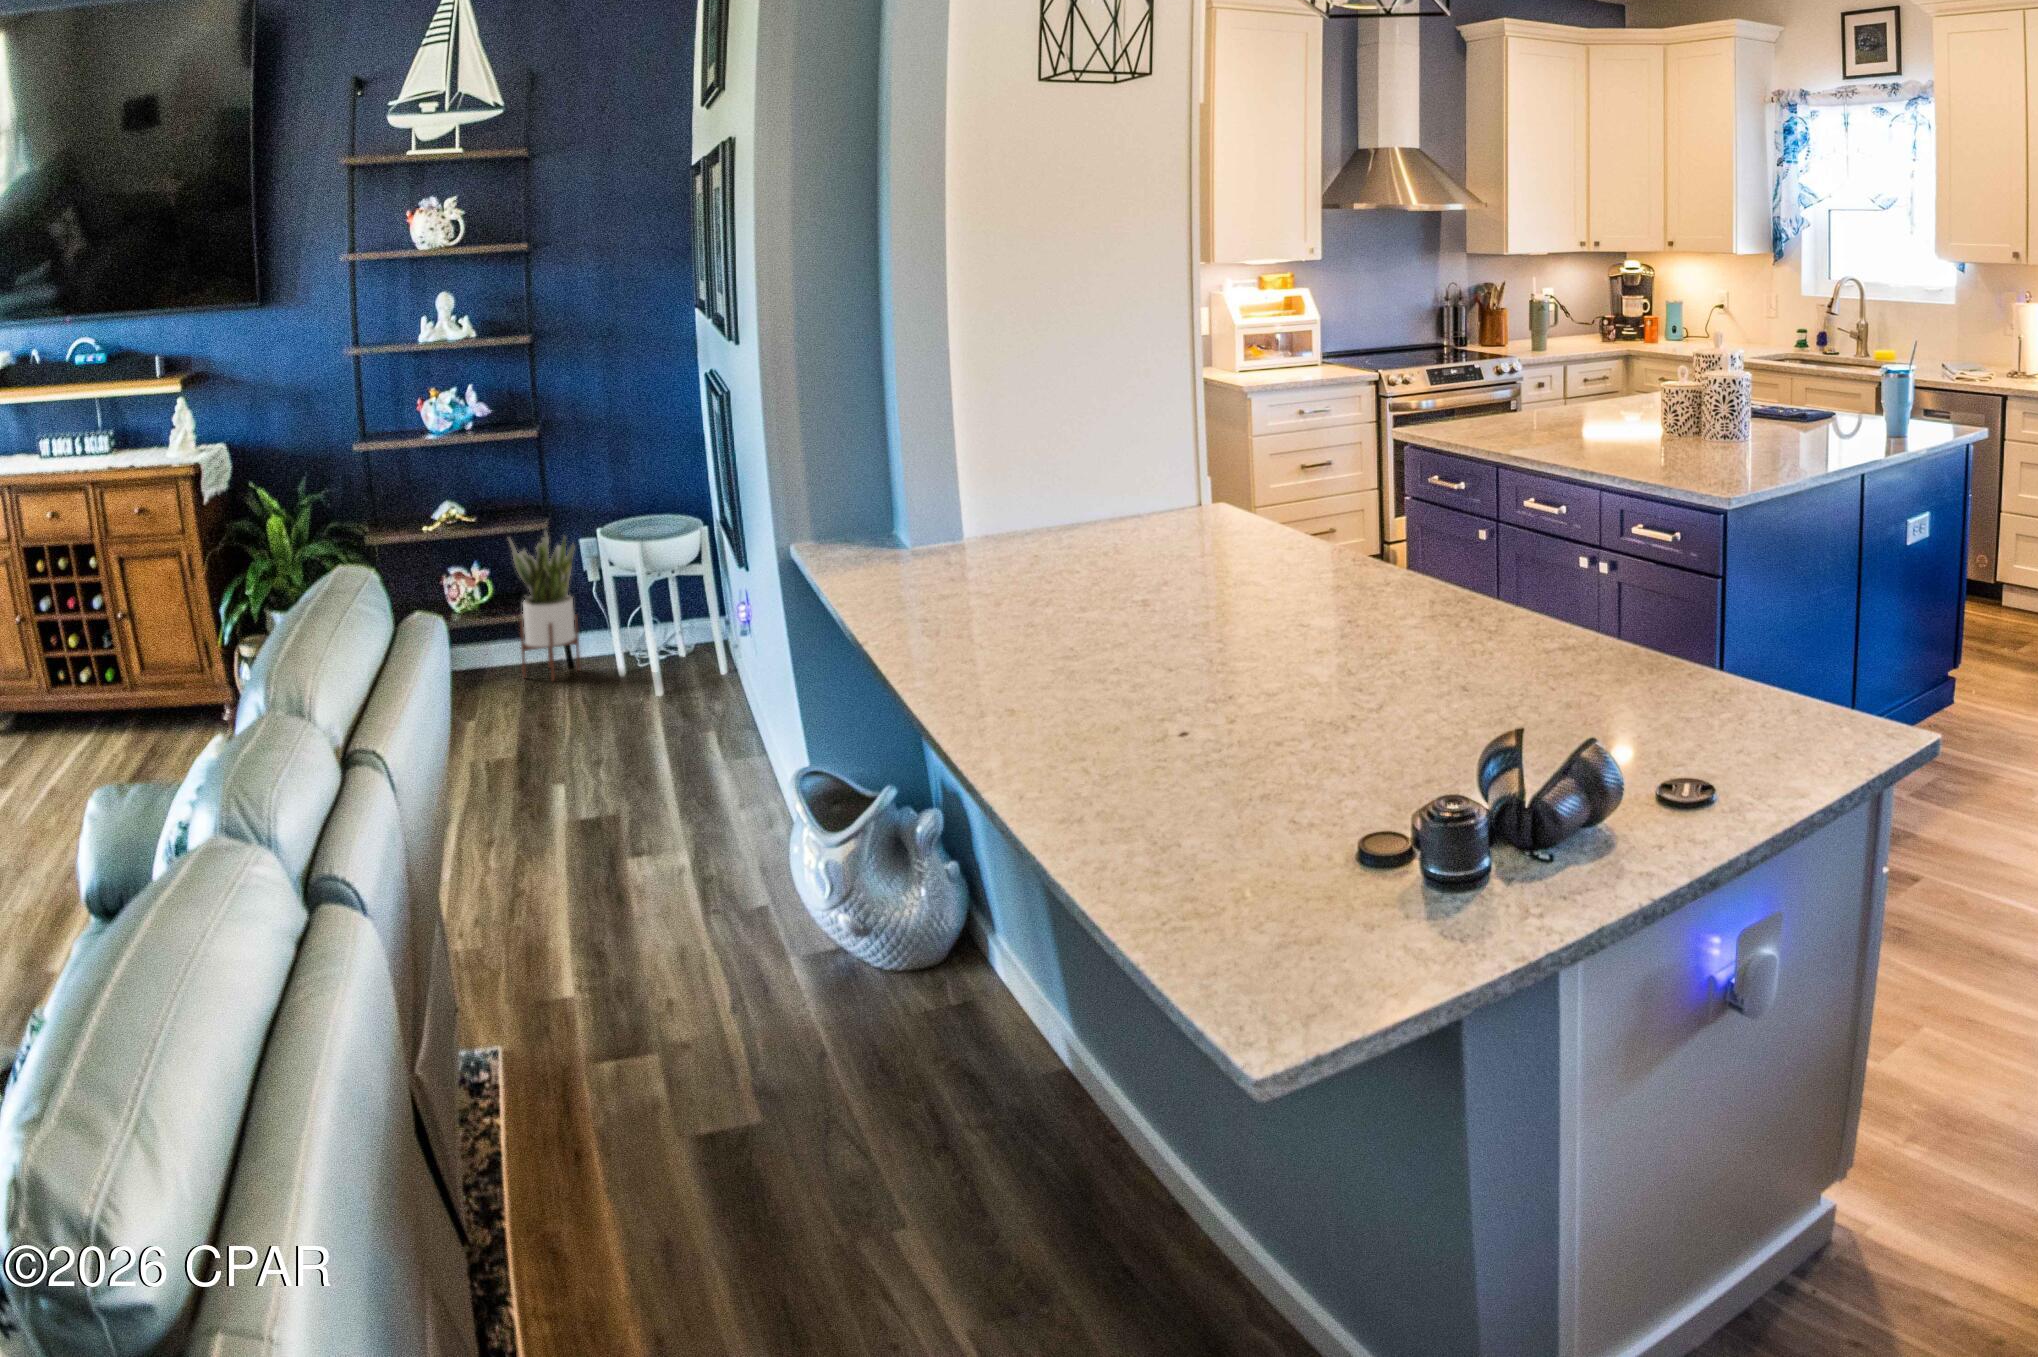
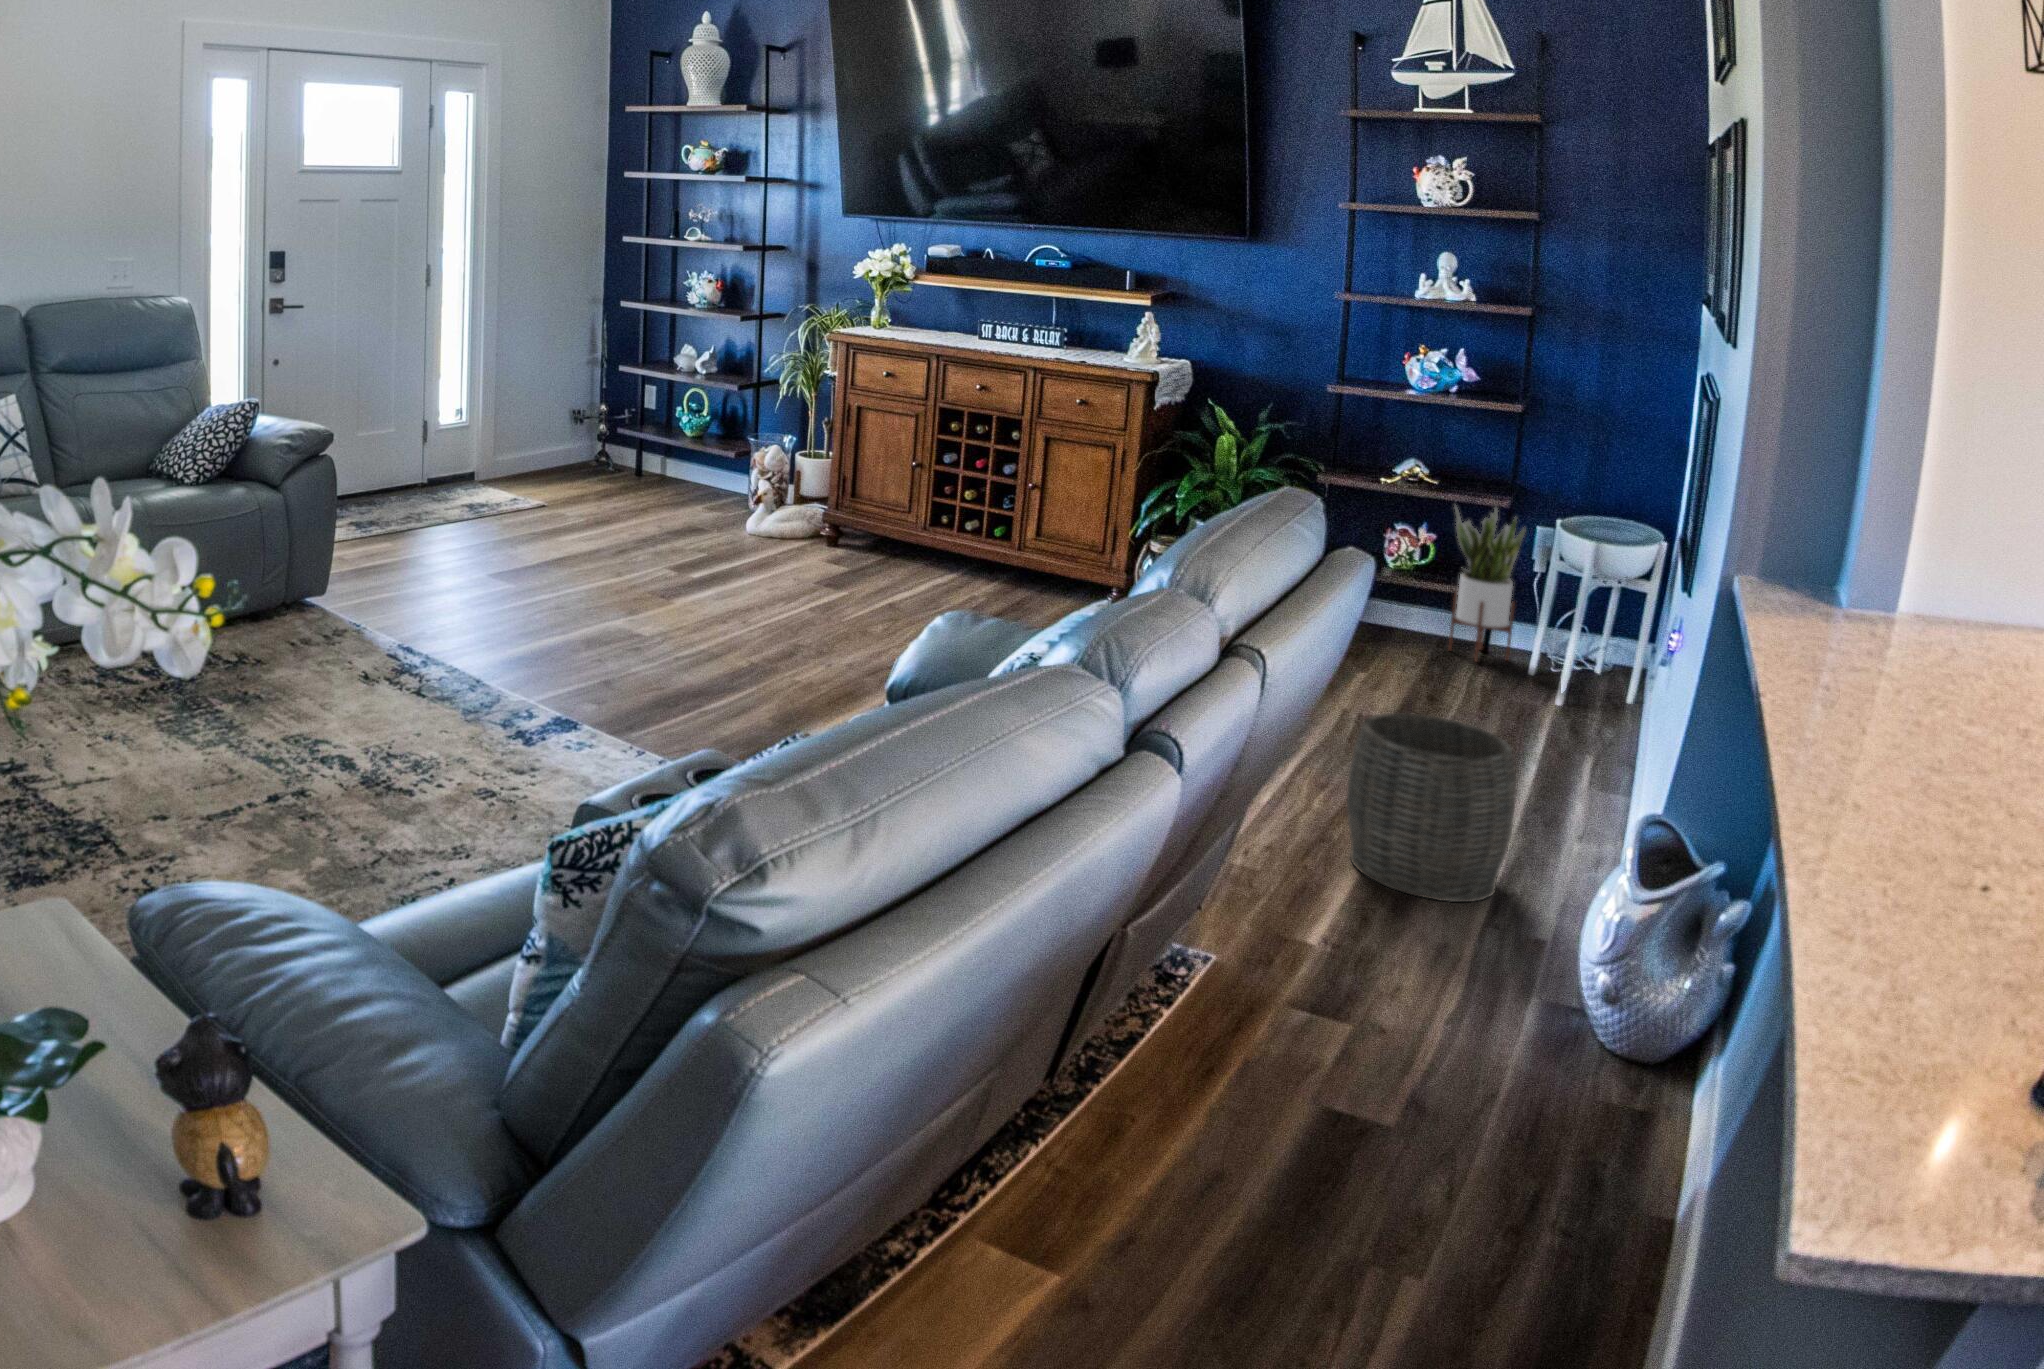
woven basket: none [549,745,697,916] -> present [1347,713,1516,902]

